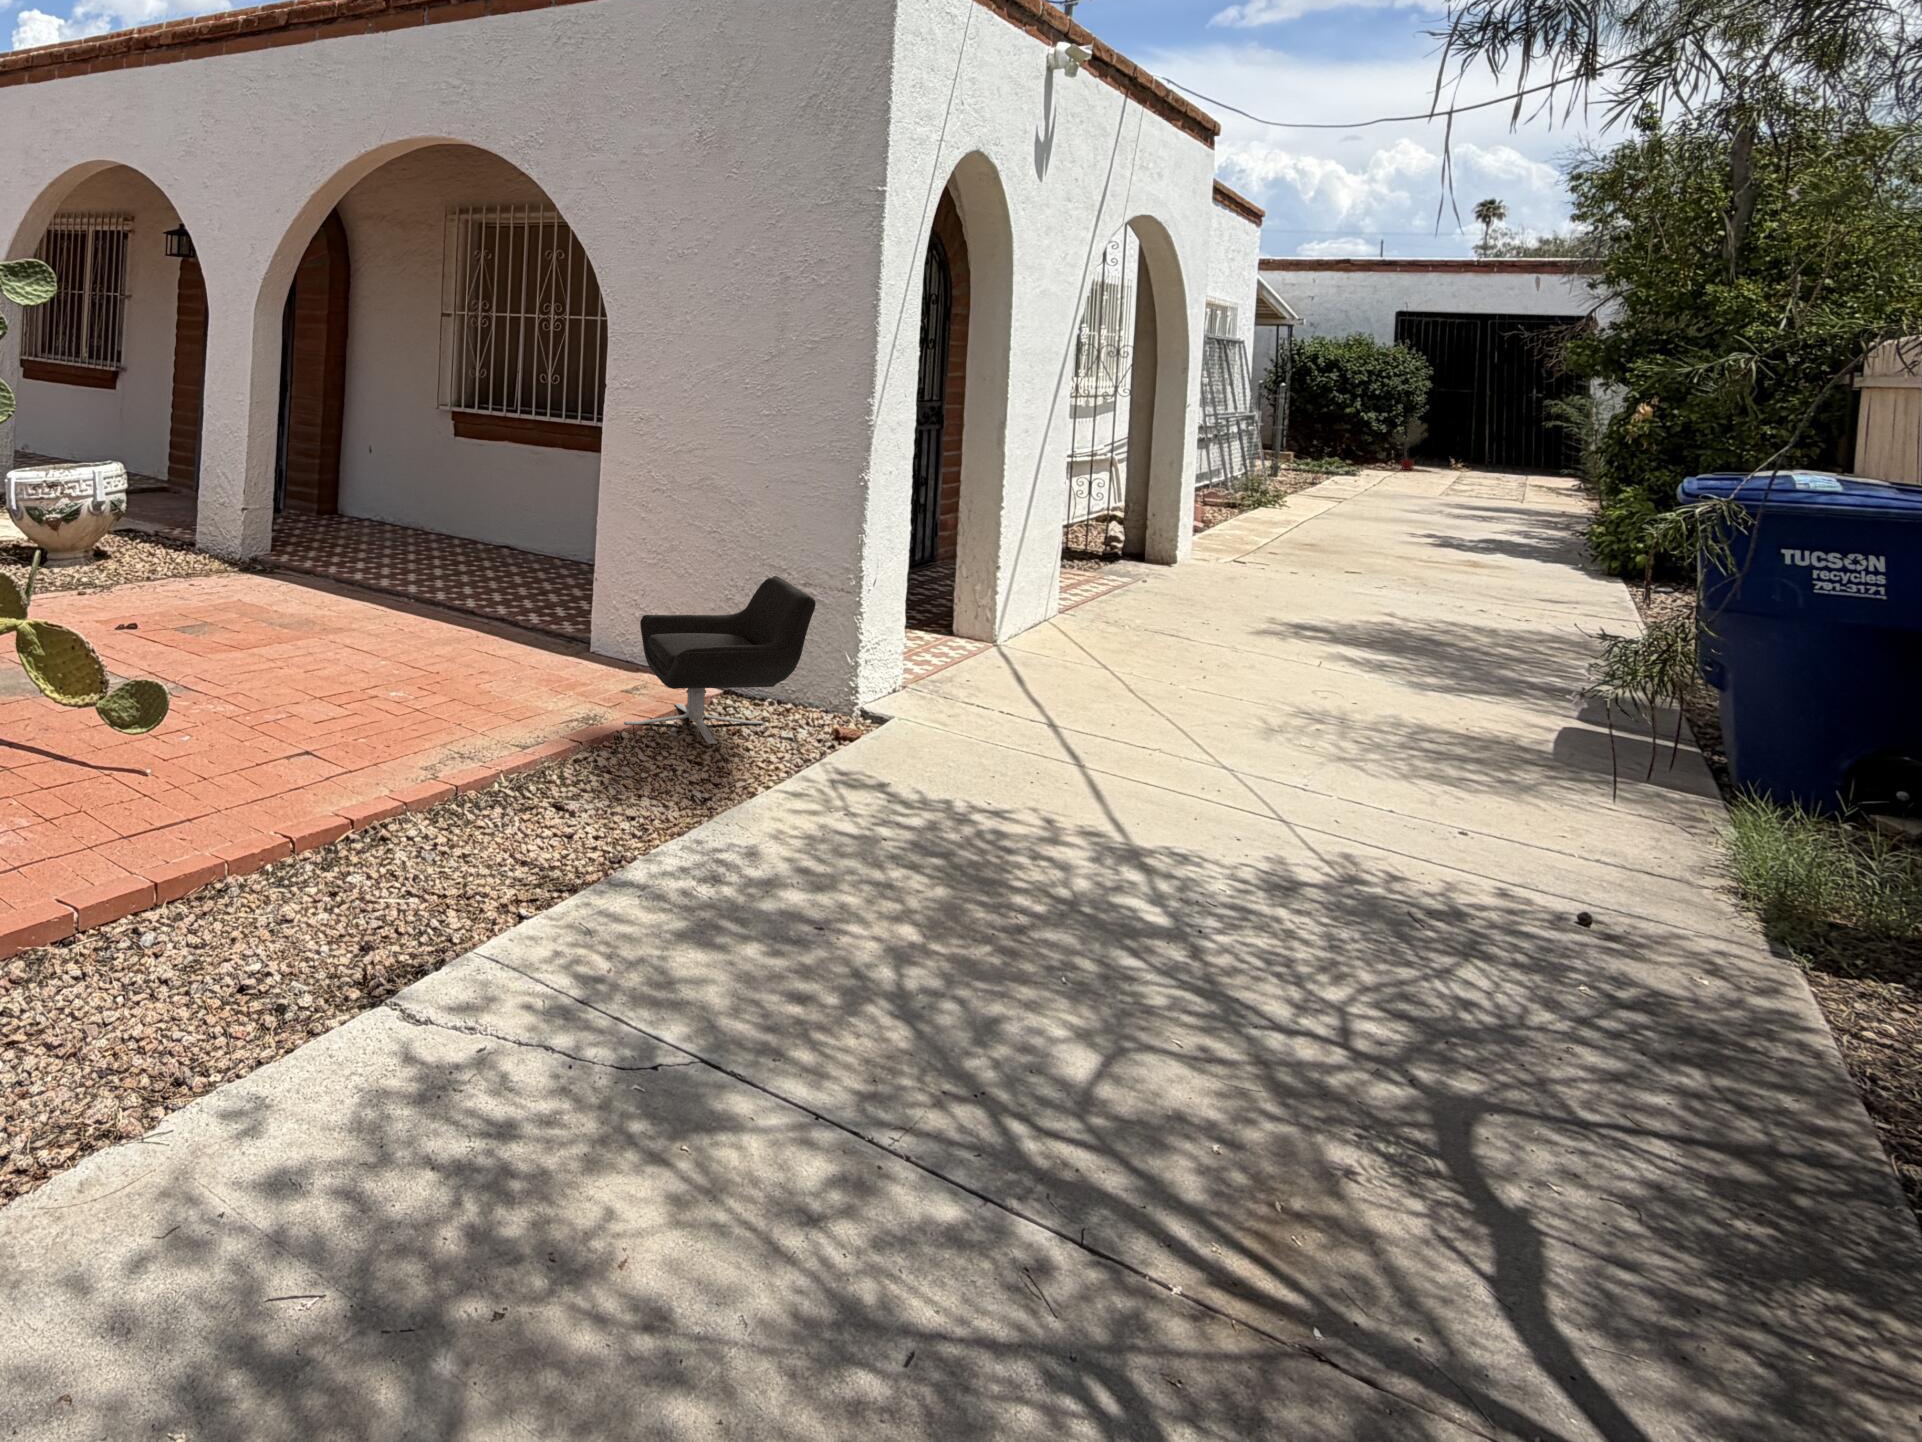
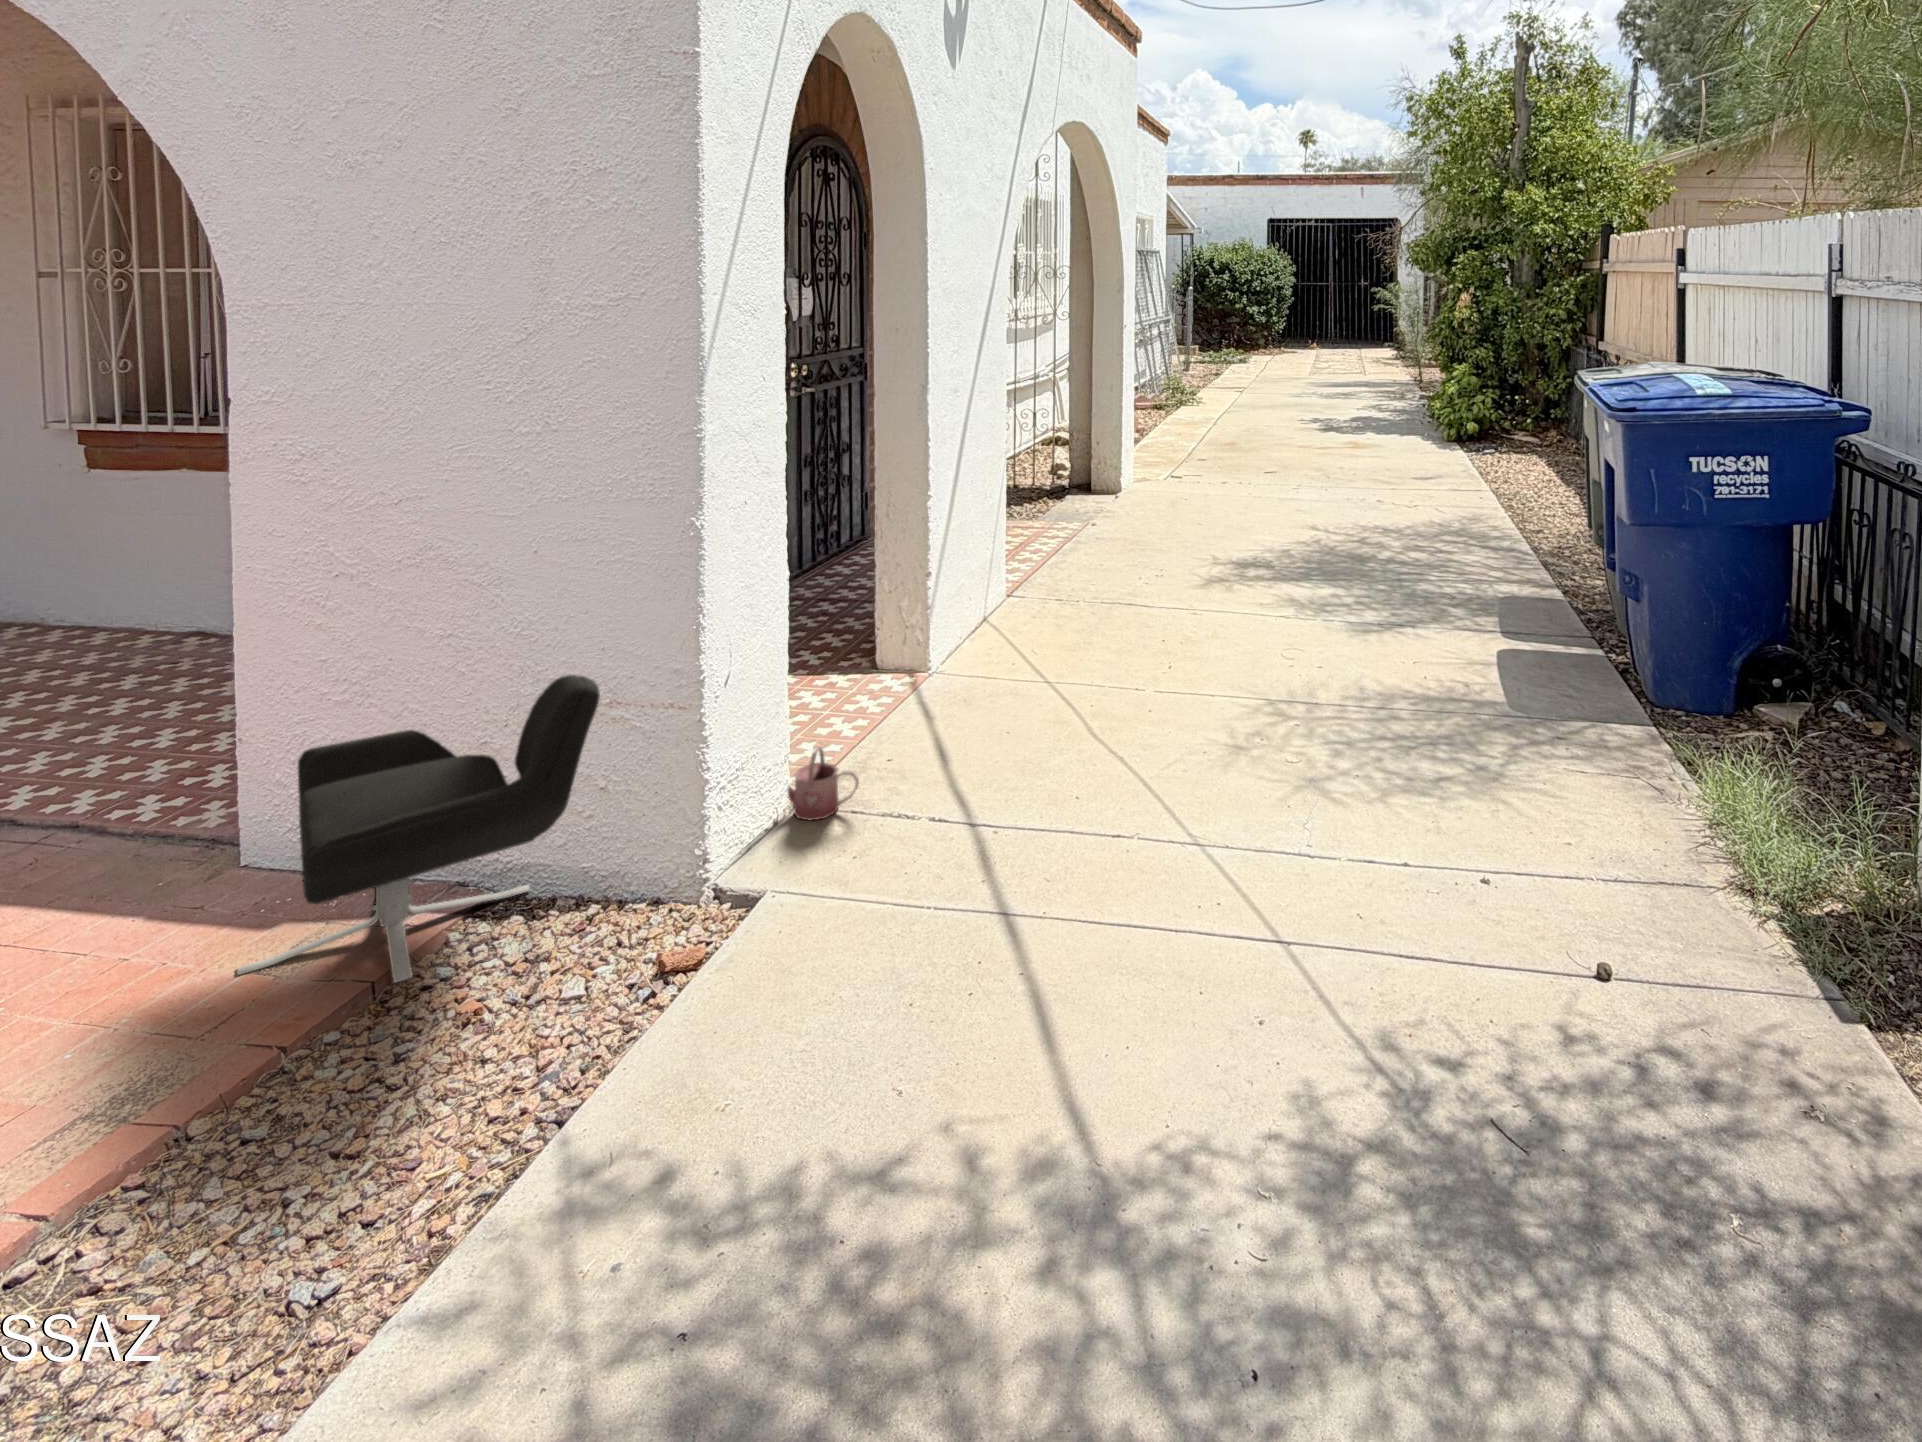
potted tree: present [1389,420,1428,470] -> none [1266,310,1294,354]
watering can: none [894,679,966,729] -> present [787,746,859,820]

